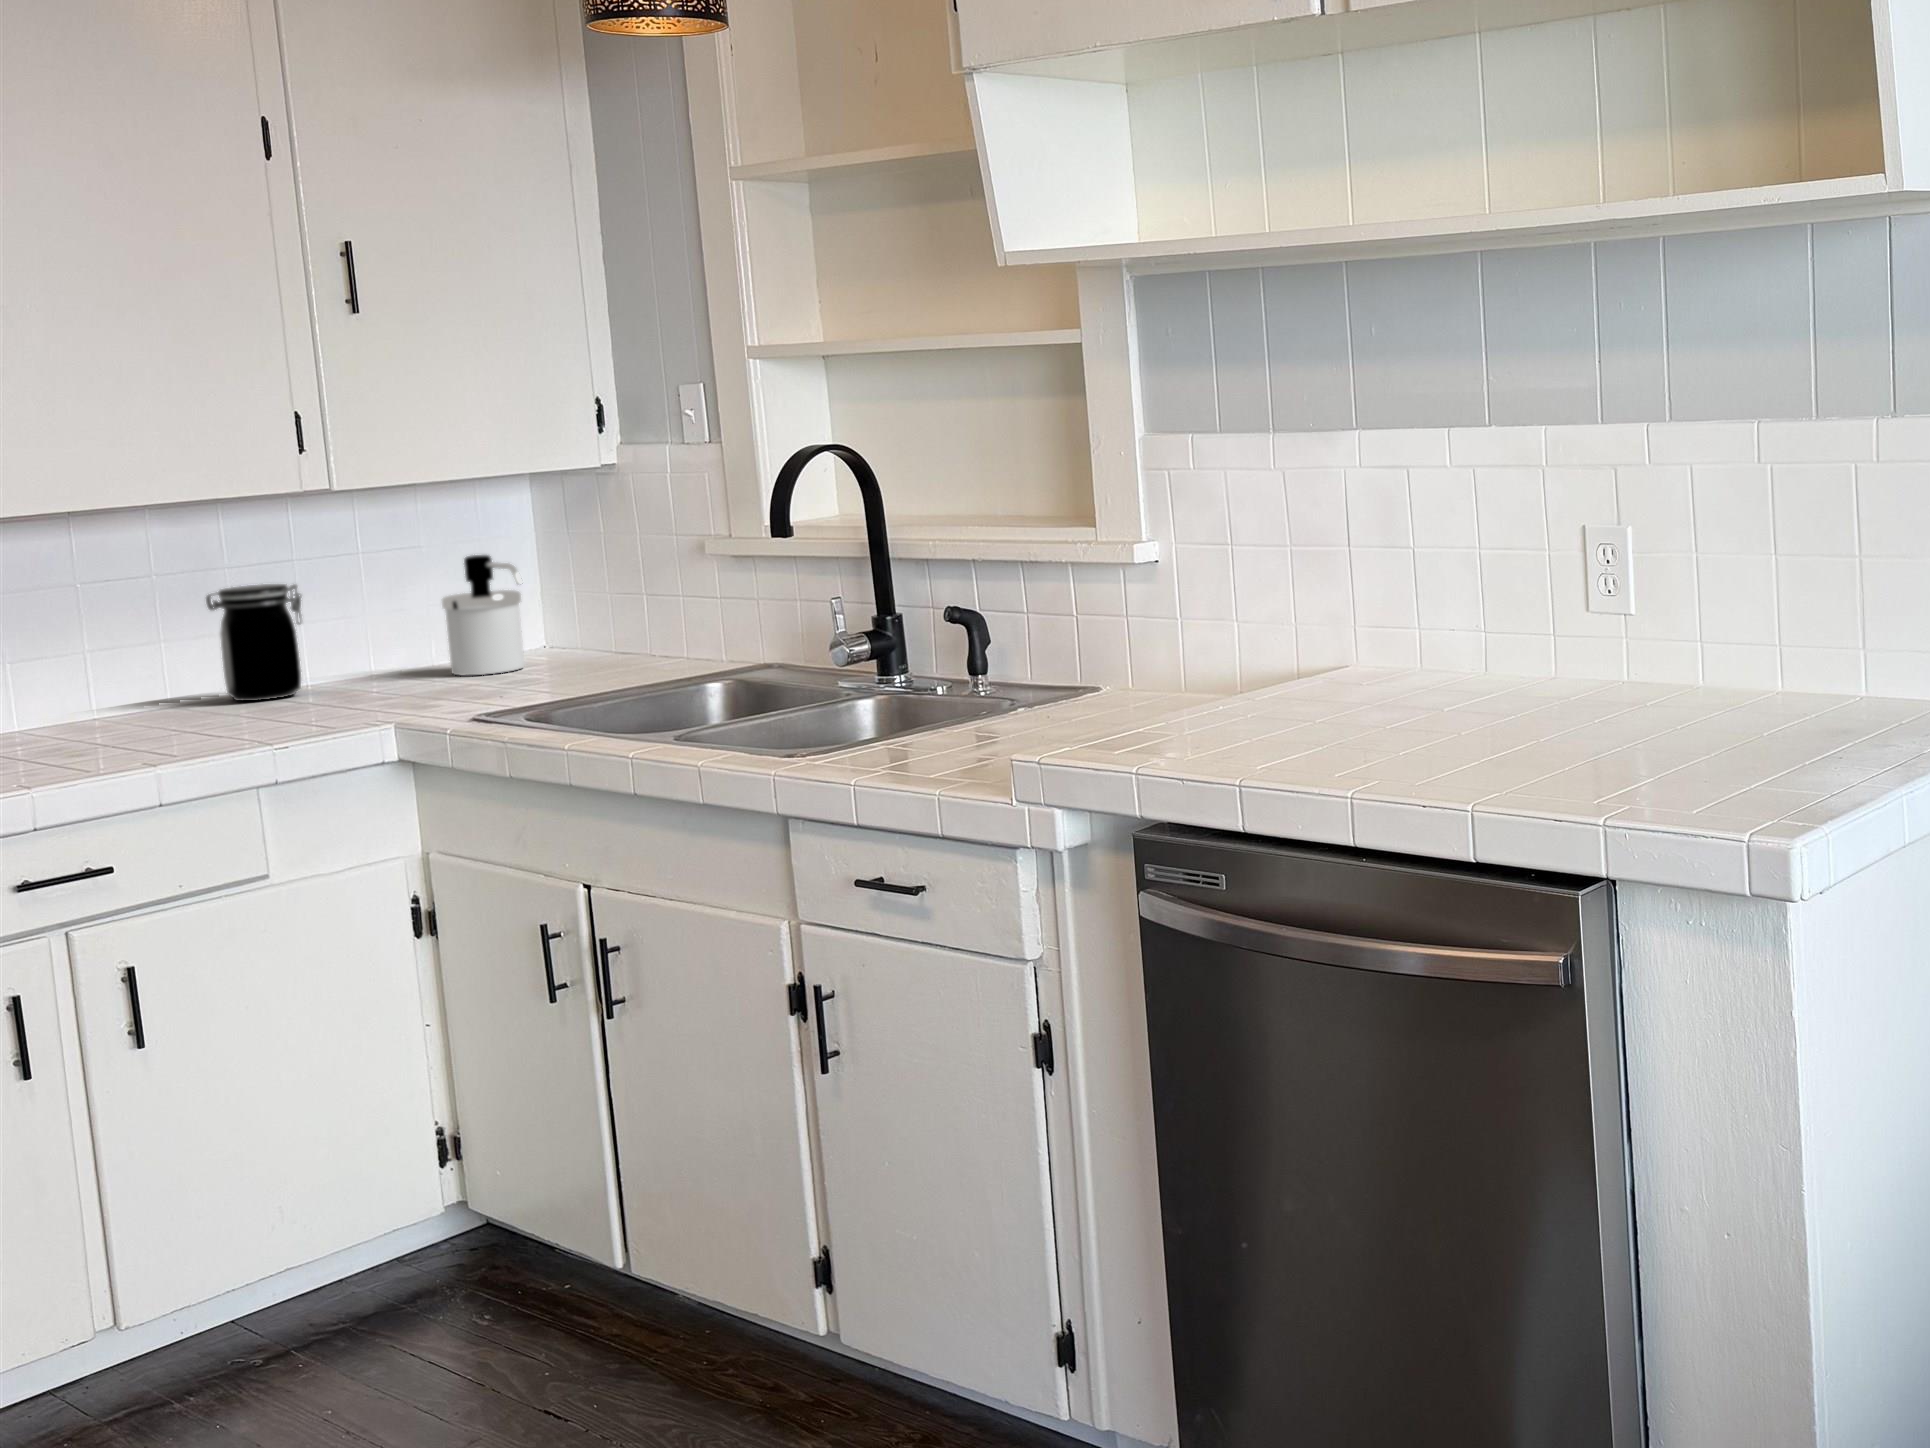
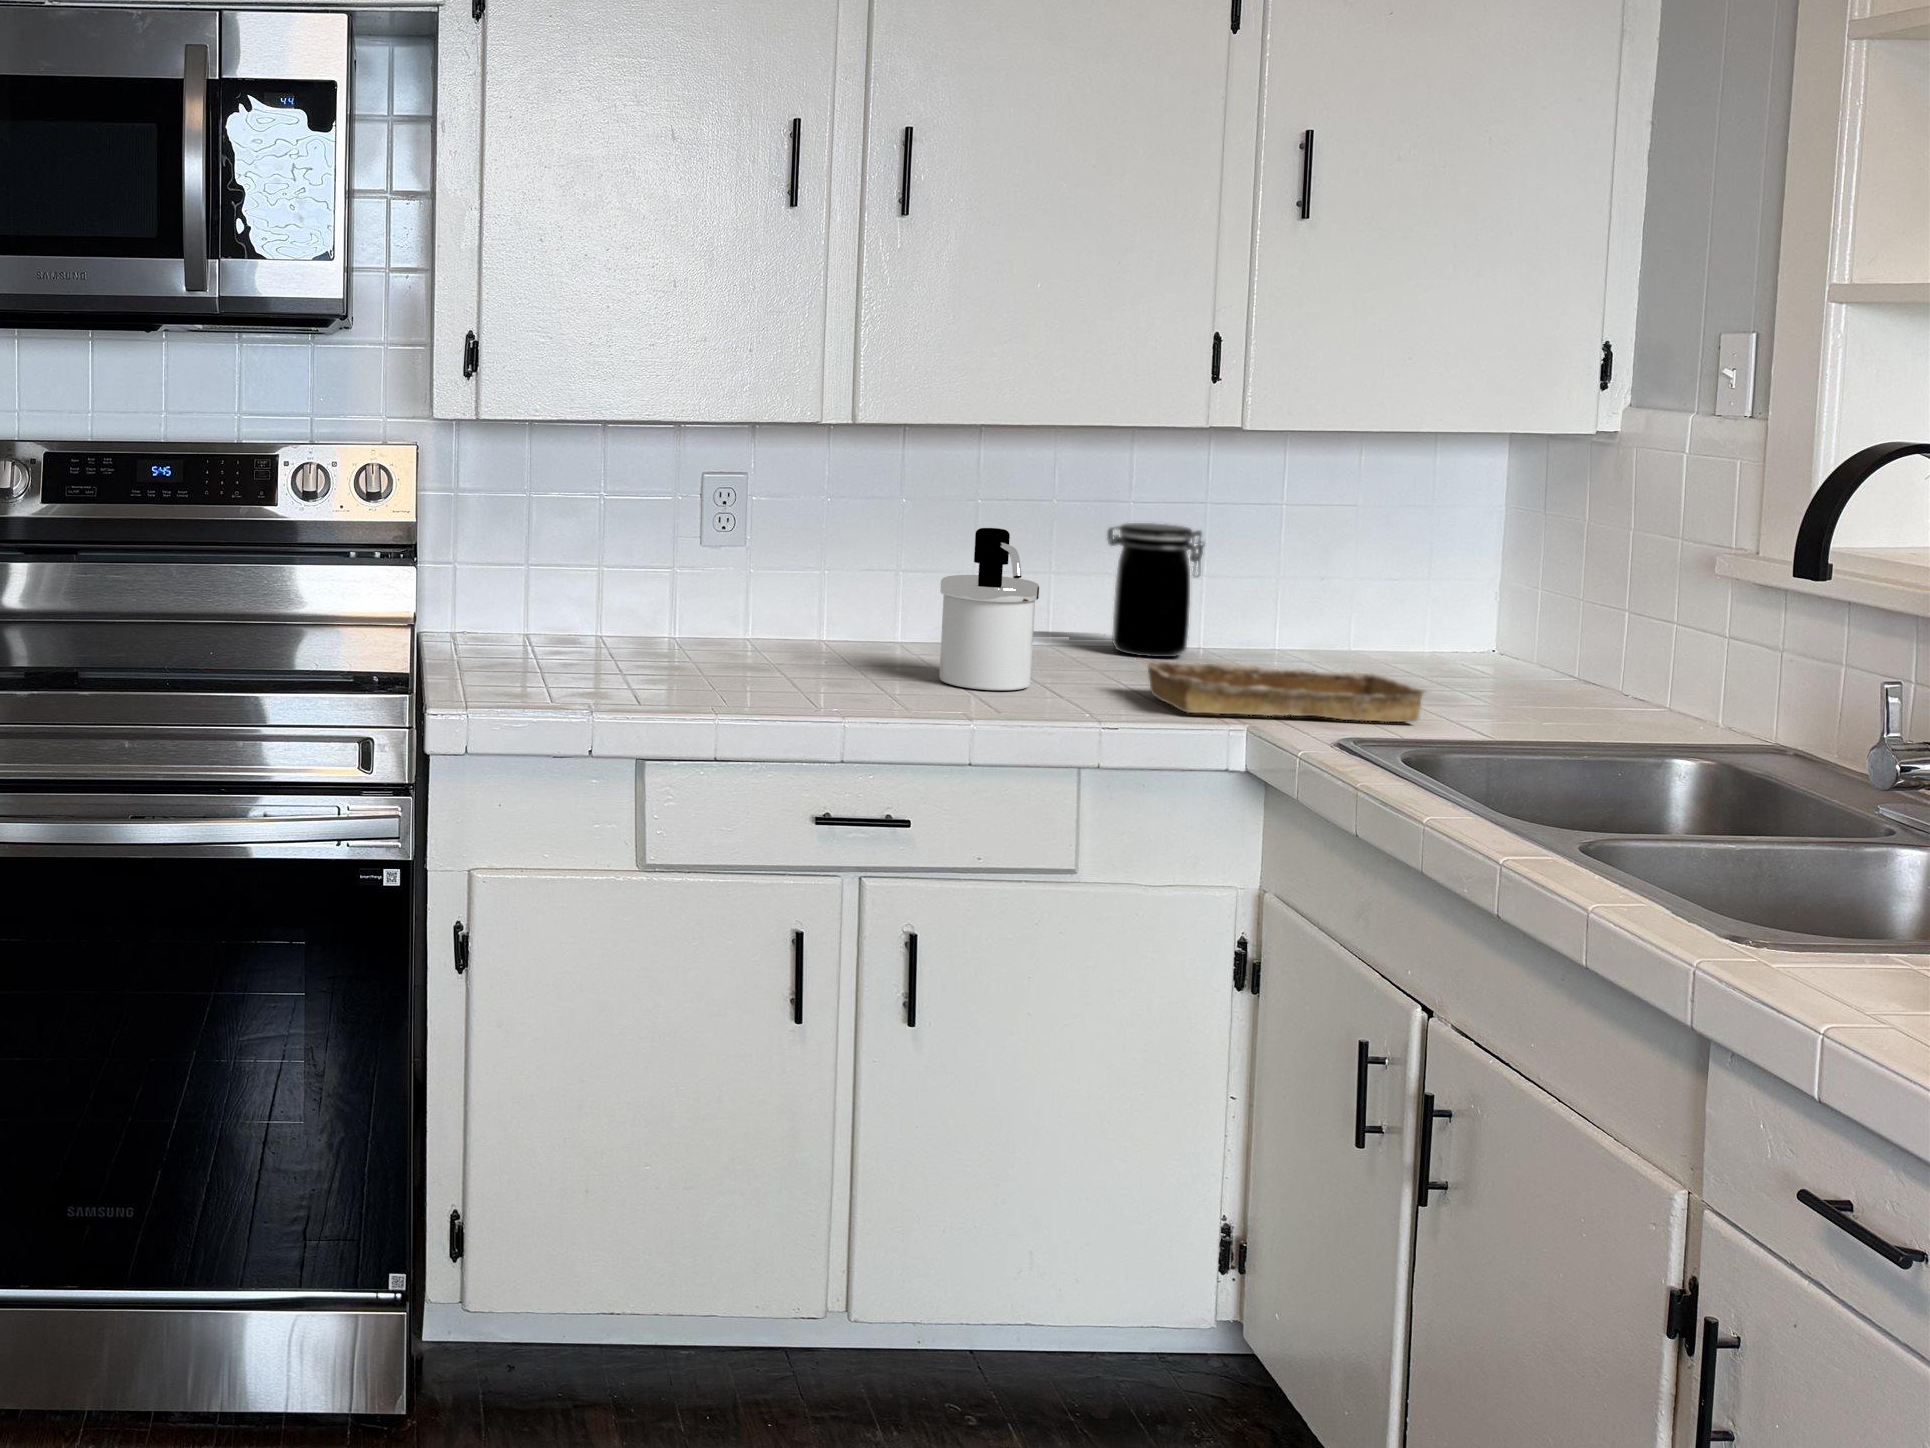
soap dispenser: present [442,555,524,676] -> present [939,528,1039,690]
tray: none [275,670,529,726] -> present [1139,661,1430,722]

